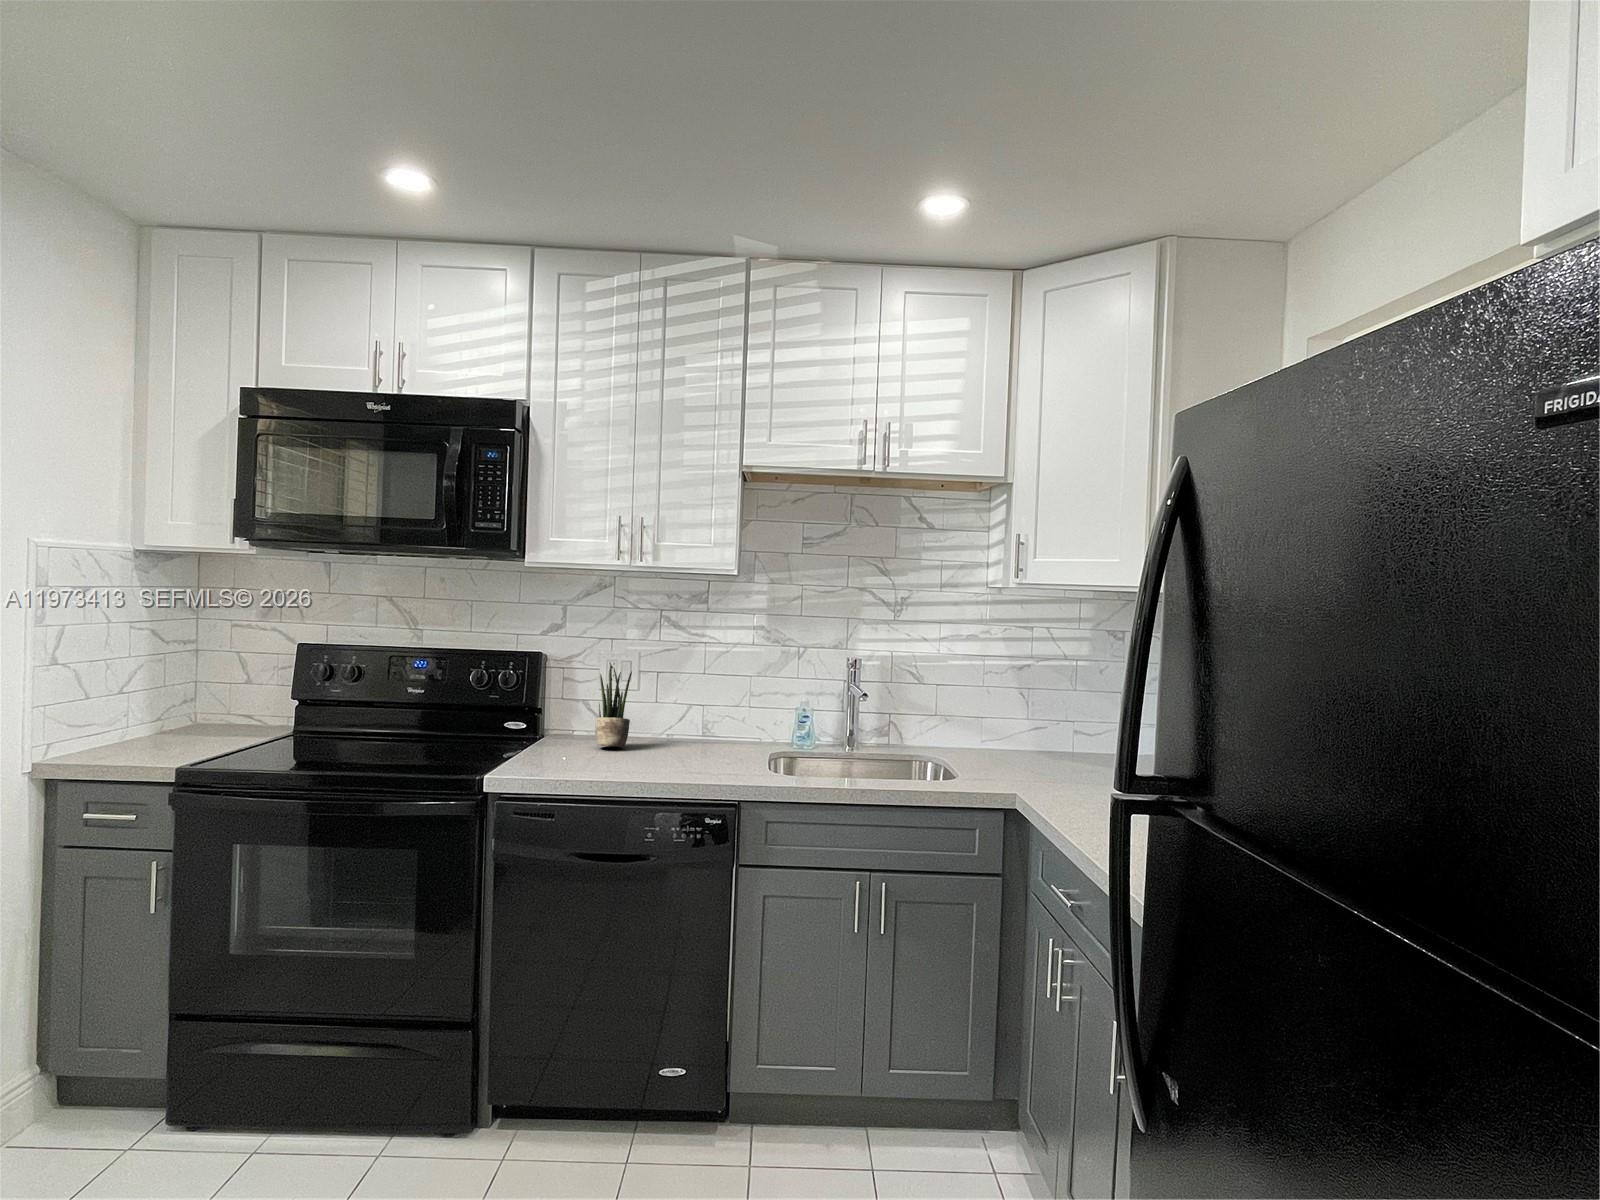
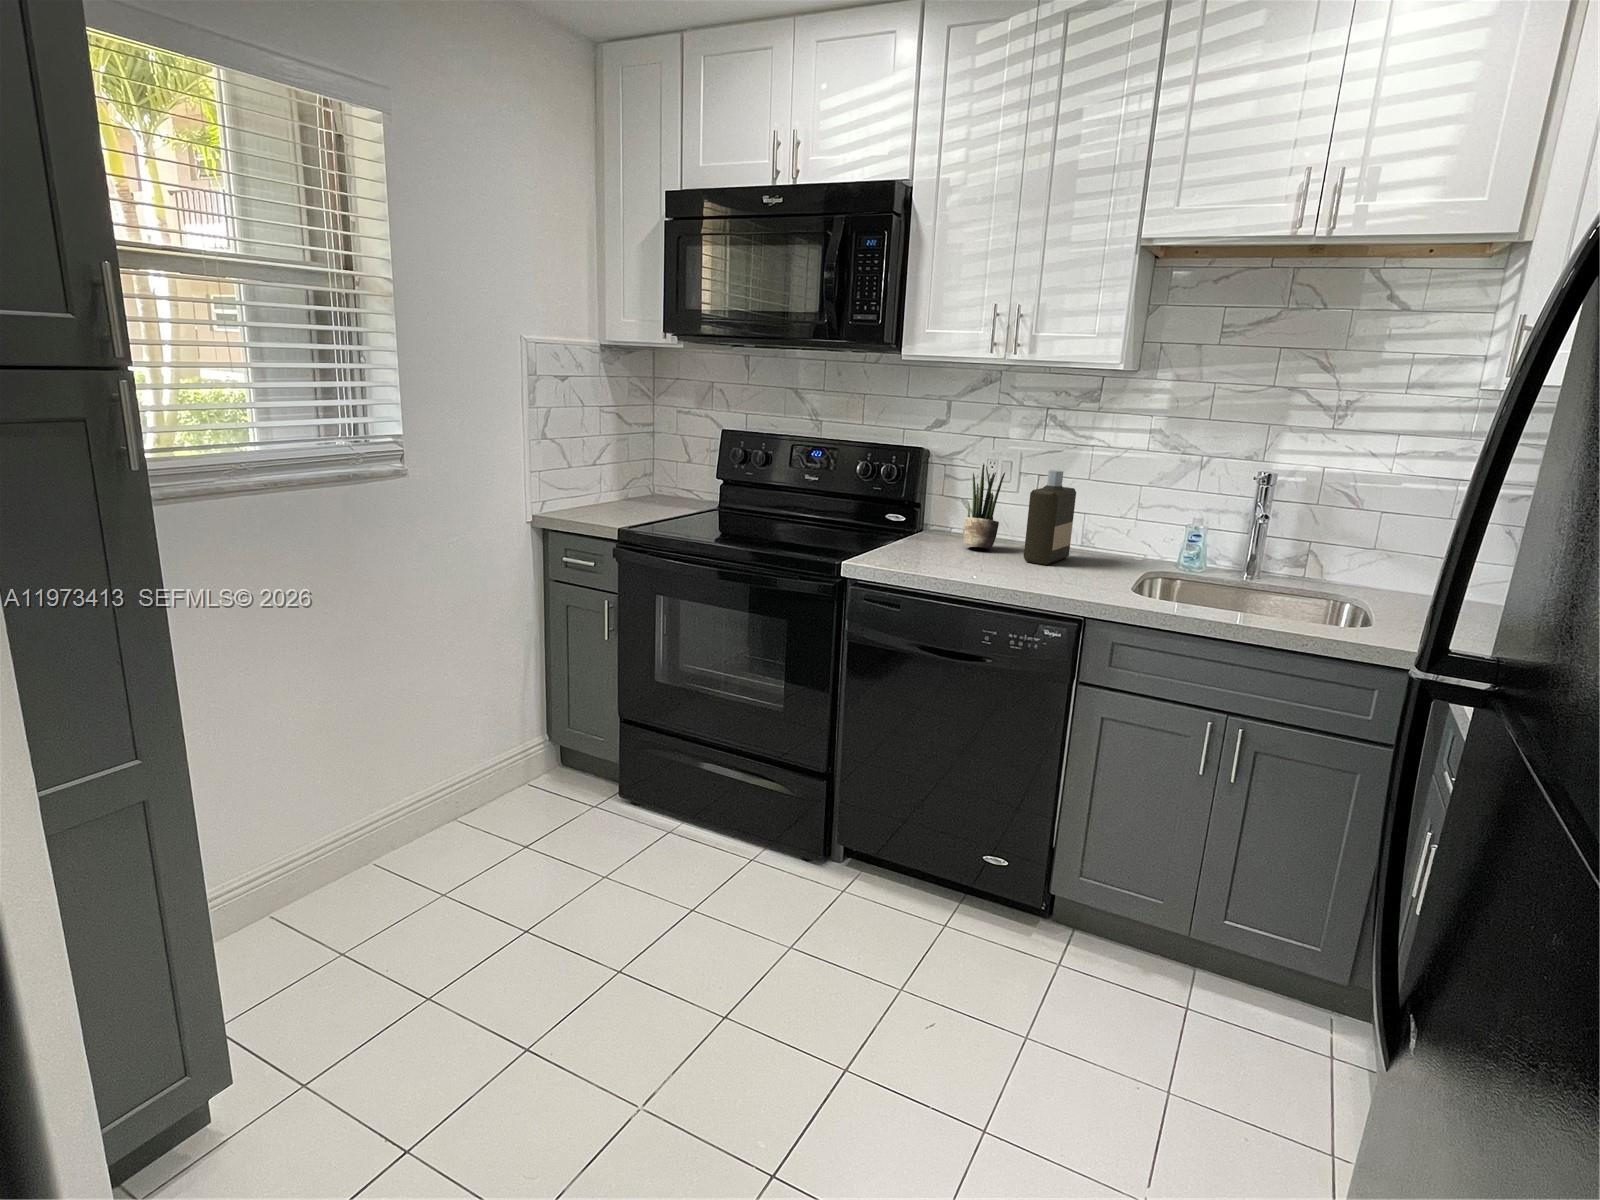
bottle: none [661,667,701,756] -> present [1024,470,1076,565]

